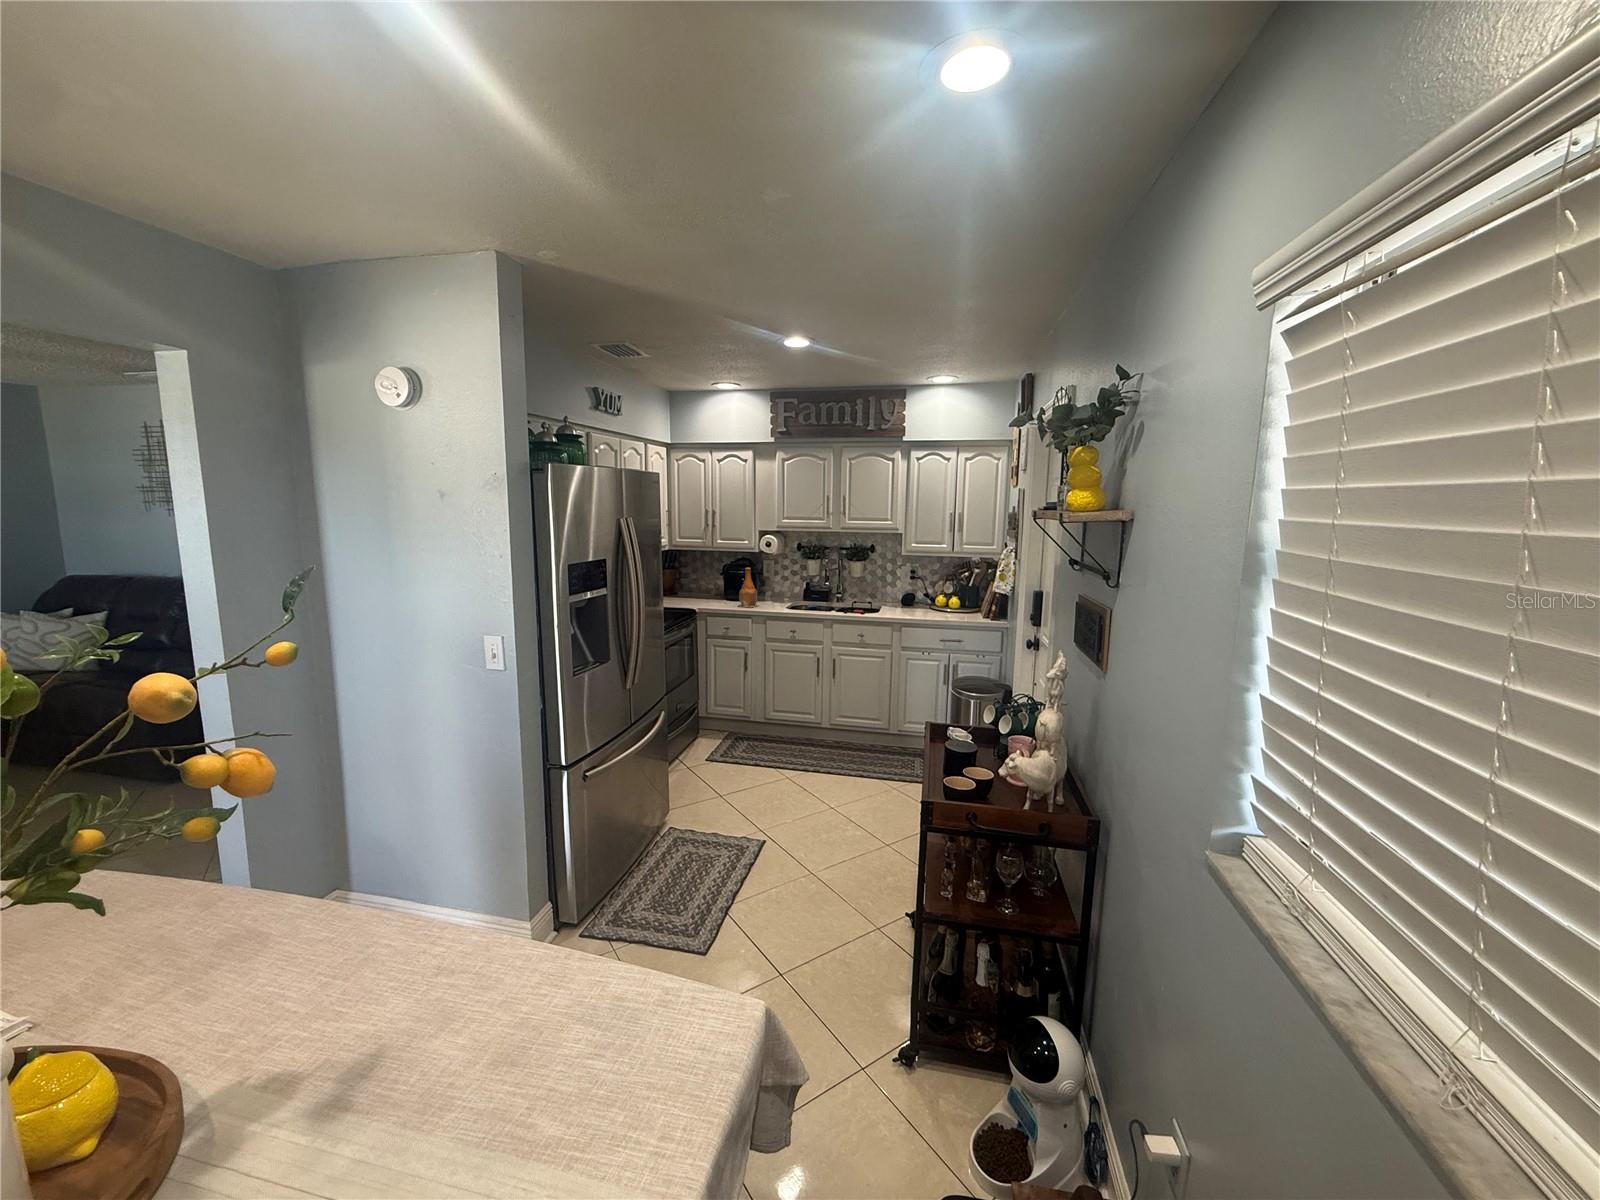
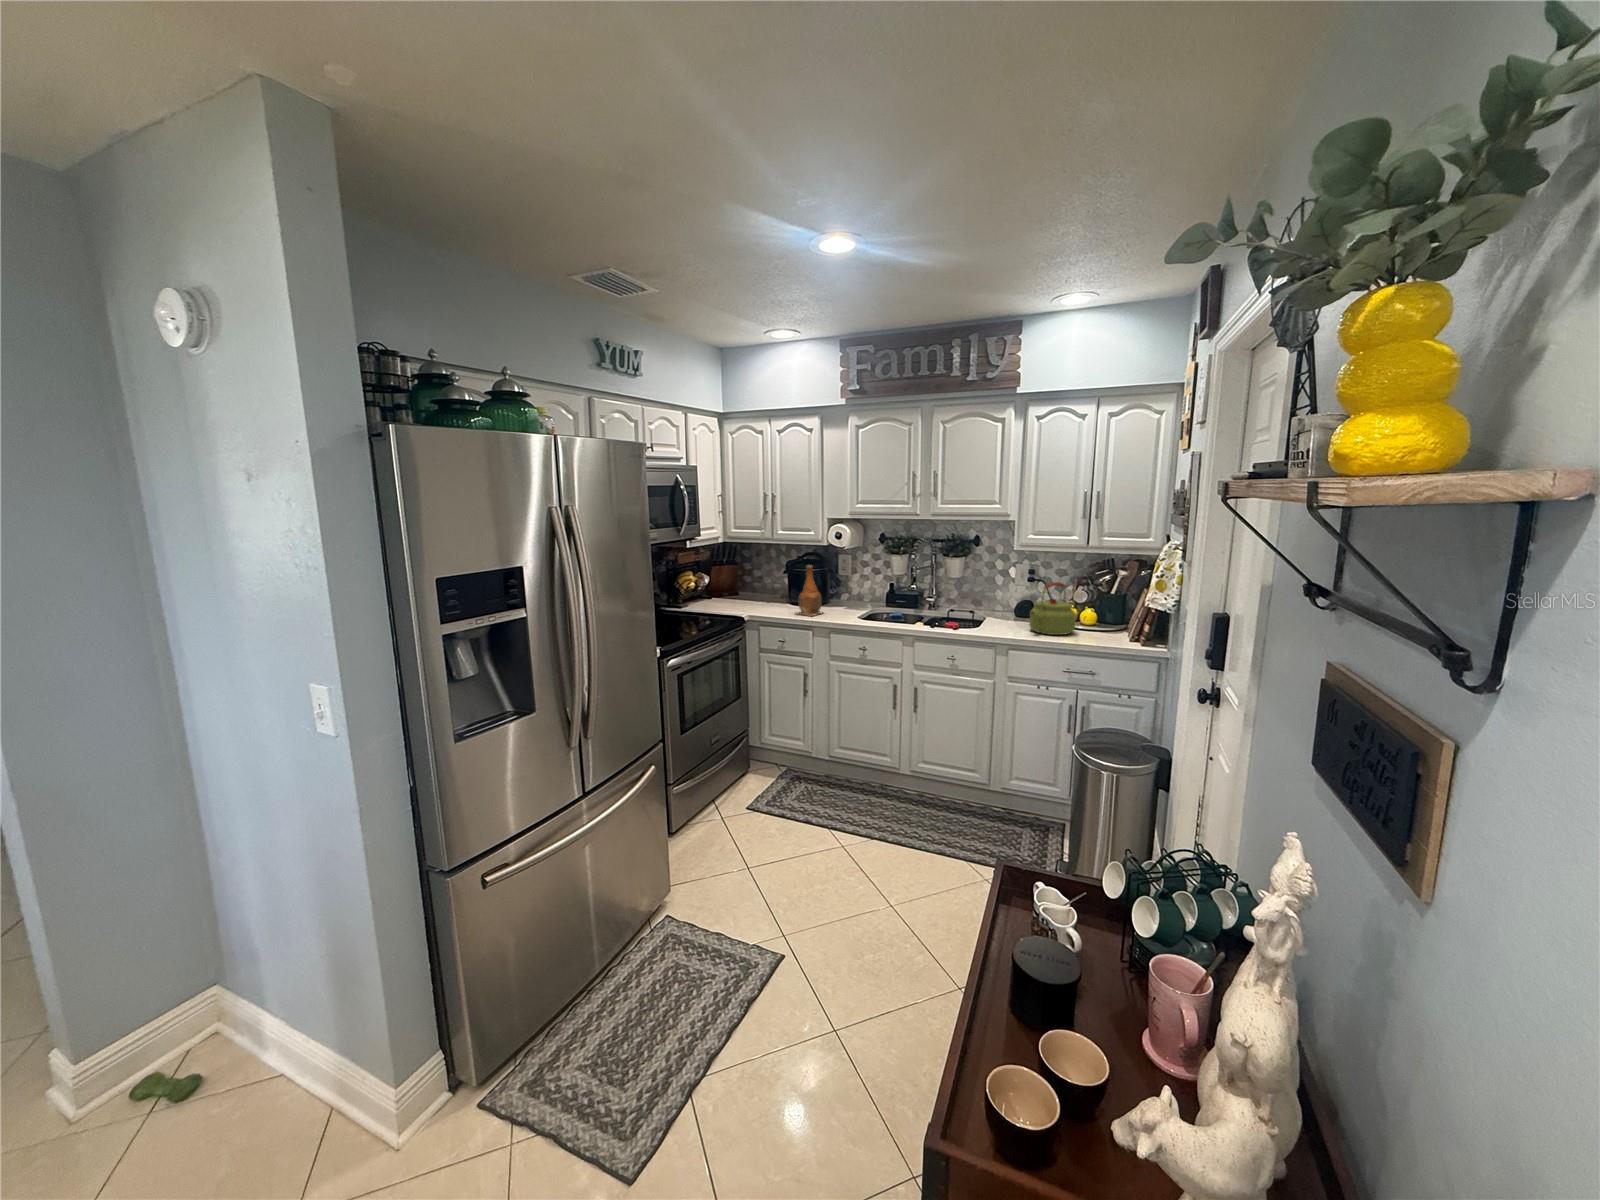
kettle: none [915,578,946,616] -> present [1029,582,1076,635]

